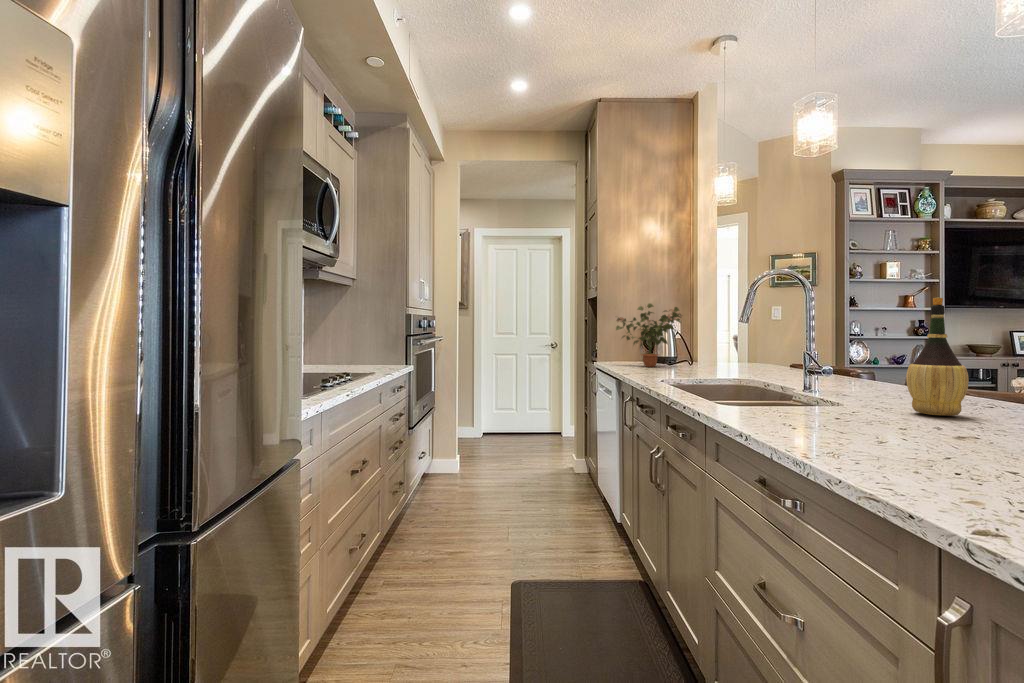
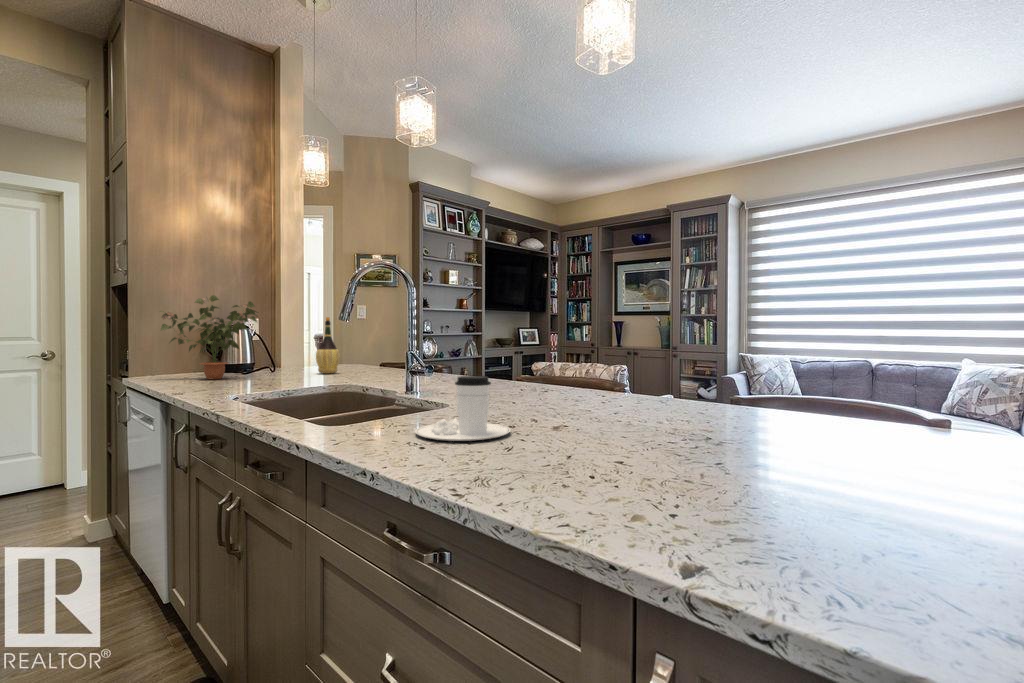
wine bottle: present [906,298,969,416] -> present [316,317,340,374]
coffee cup: none [795,371,897,428] -> present [415,376,511,441]

